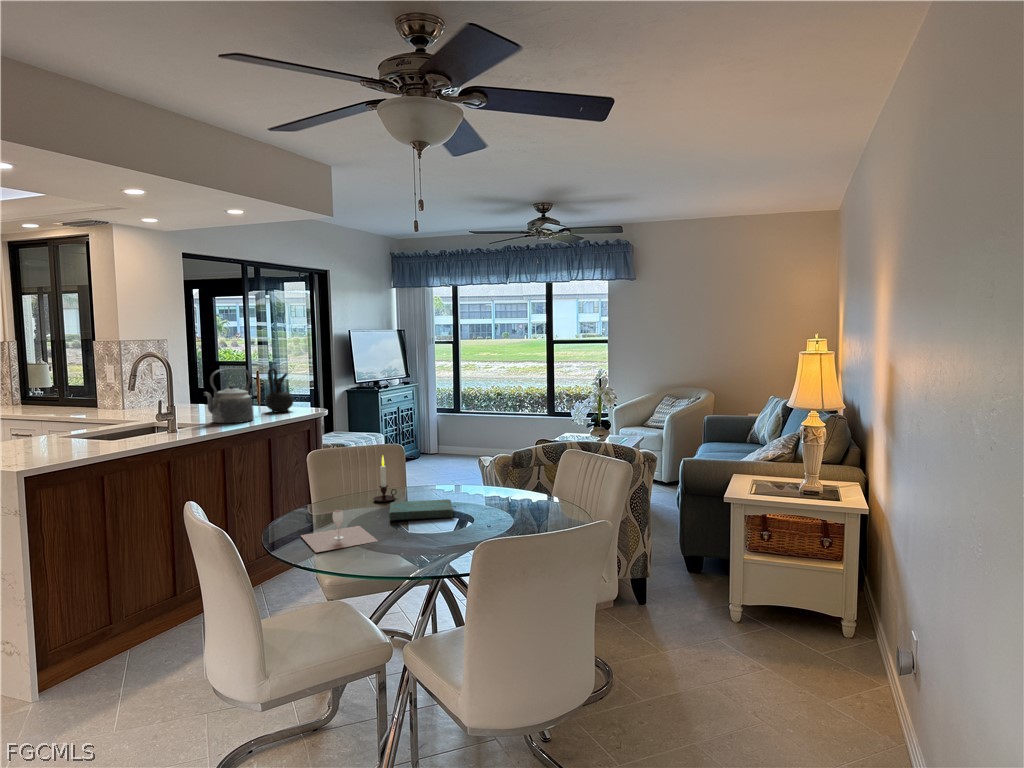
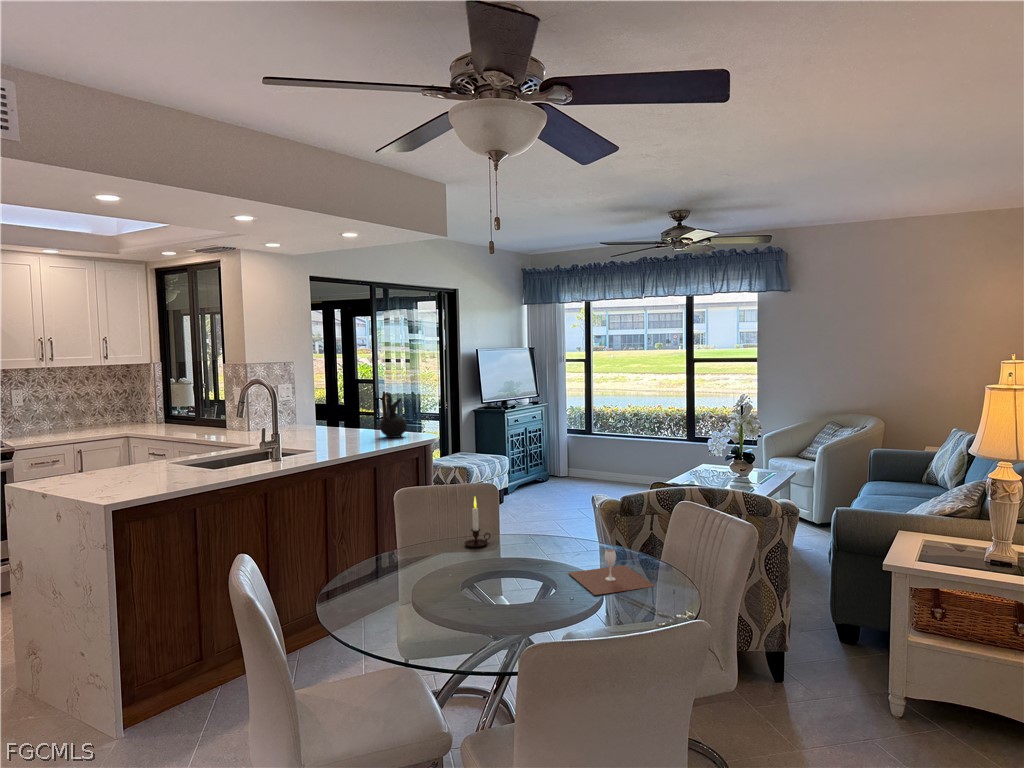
kettle: present [204,368,253,423] -> none [317,395,365,450]
book: present [389,499,453,520] -> none [473,550,544,574]
wine glass: present [301,510,378,553] -> present [569,549,655,595]

